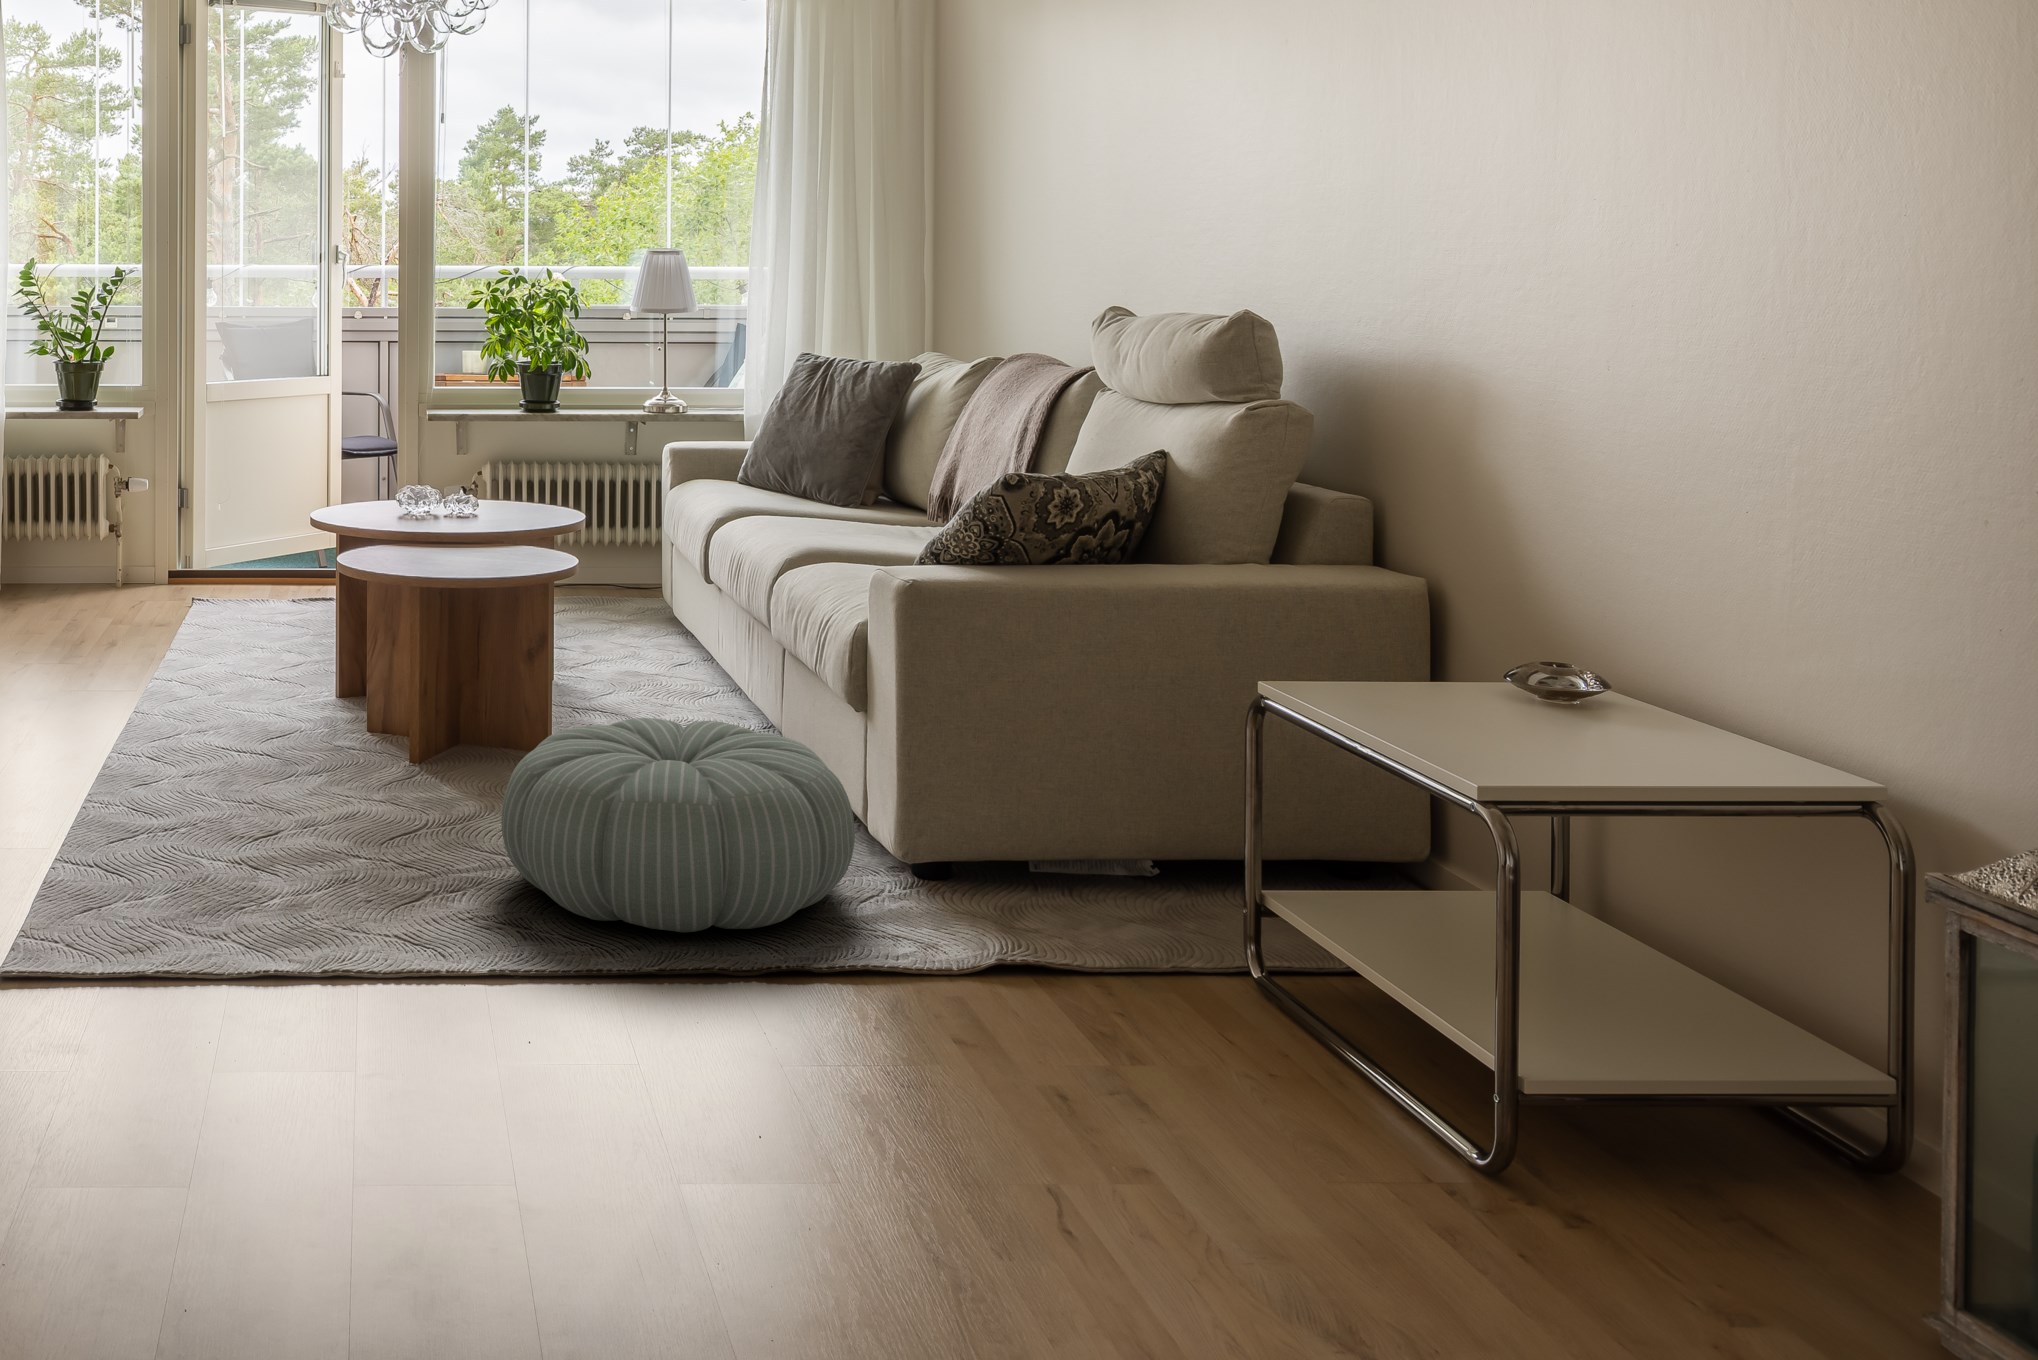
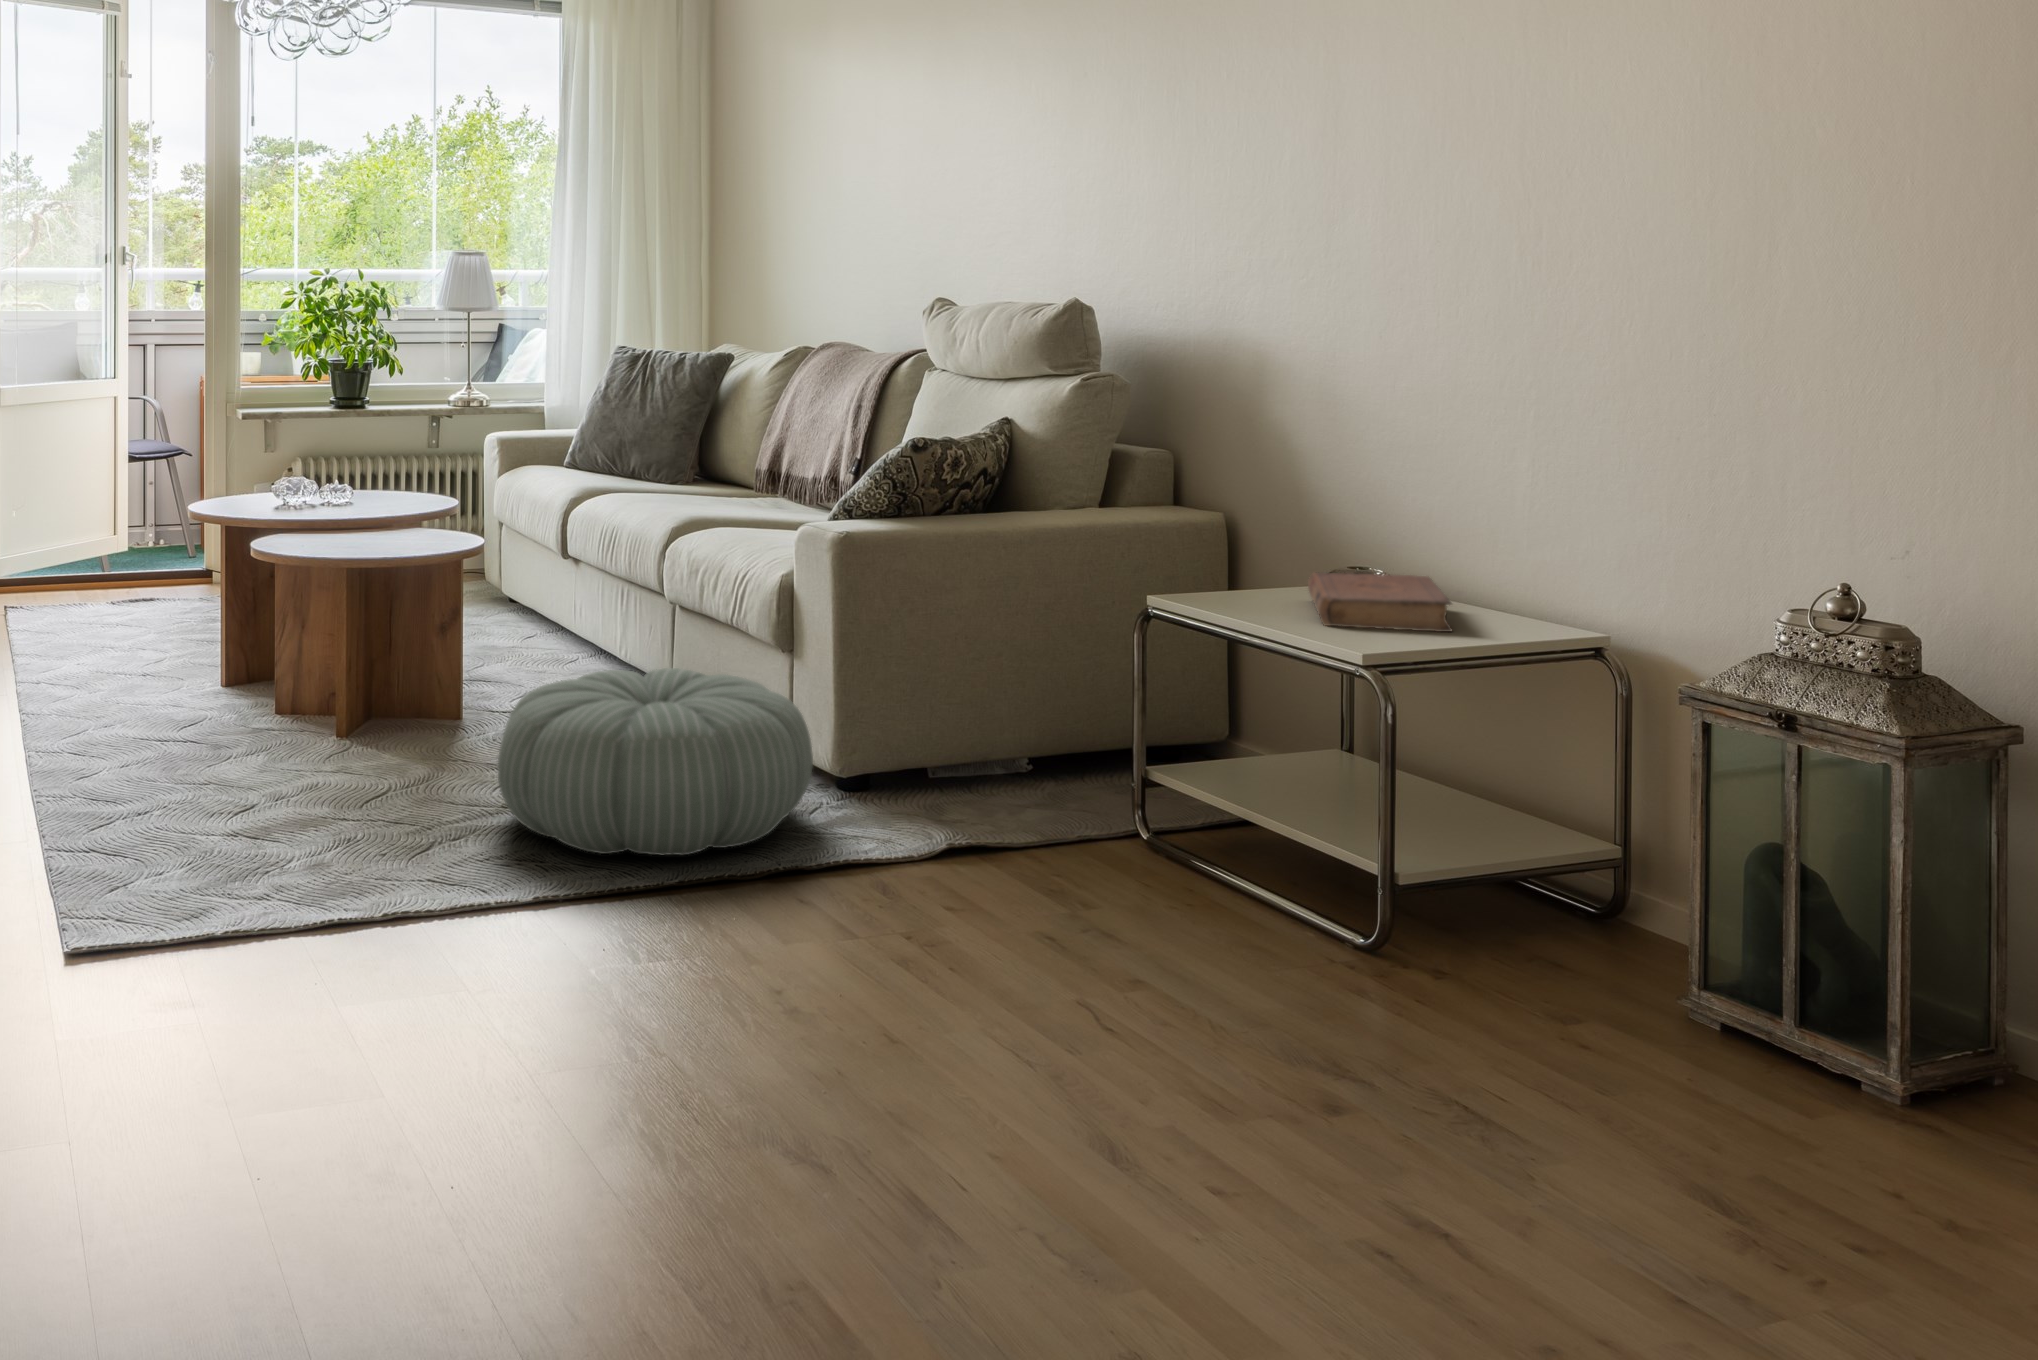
book: none [1453,670,1654,766] -> present [1308,572,1452,632]

